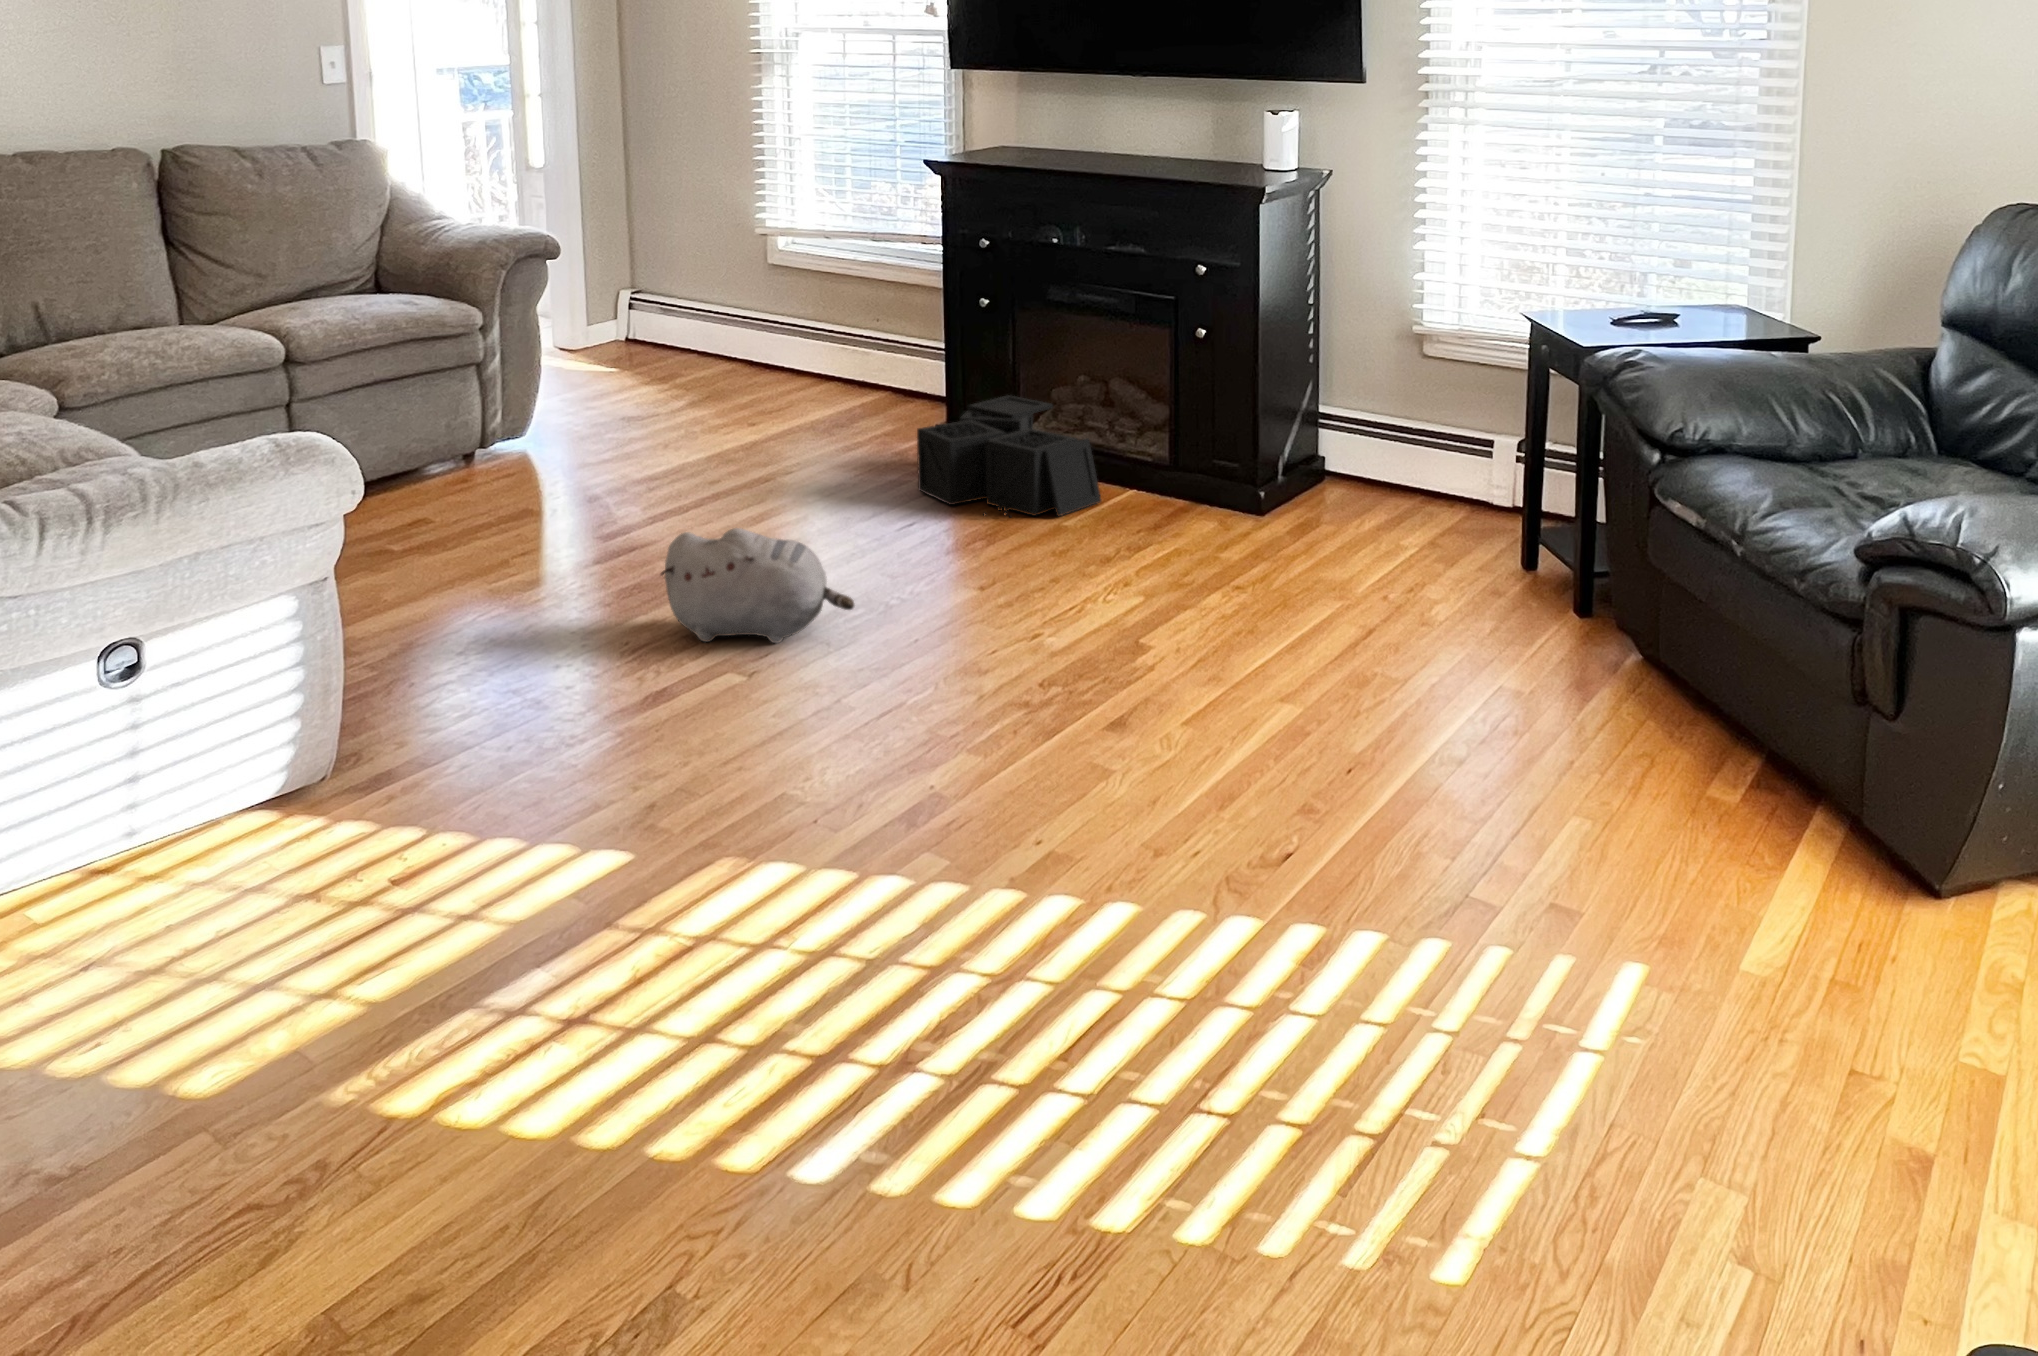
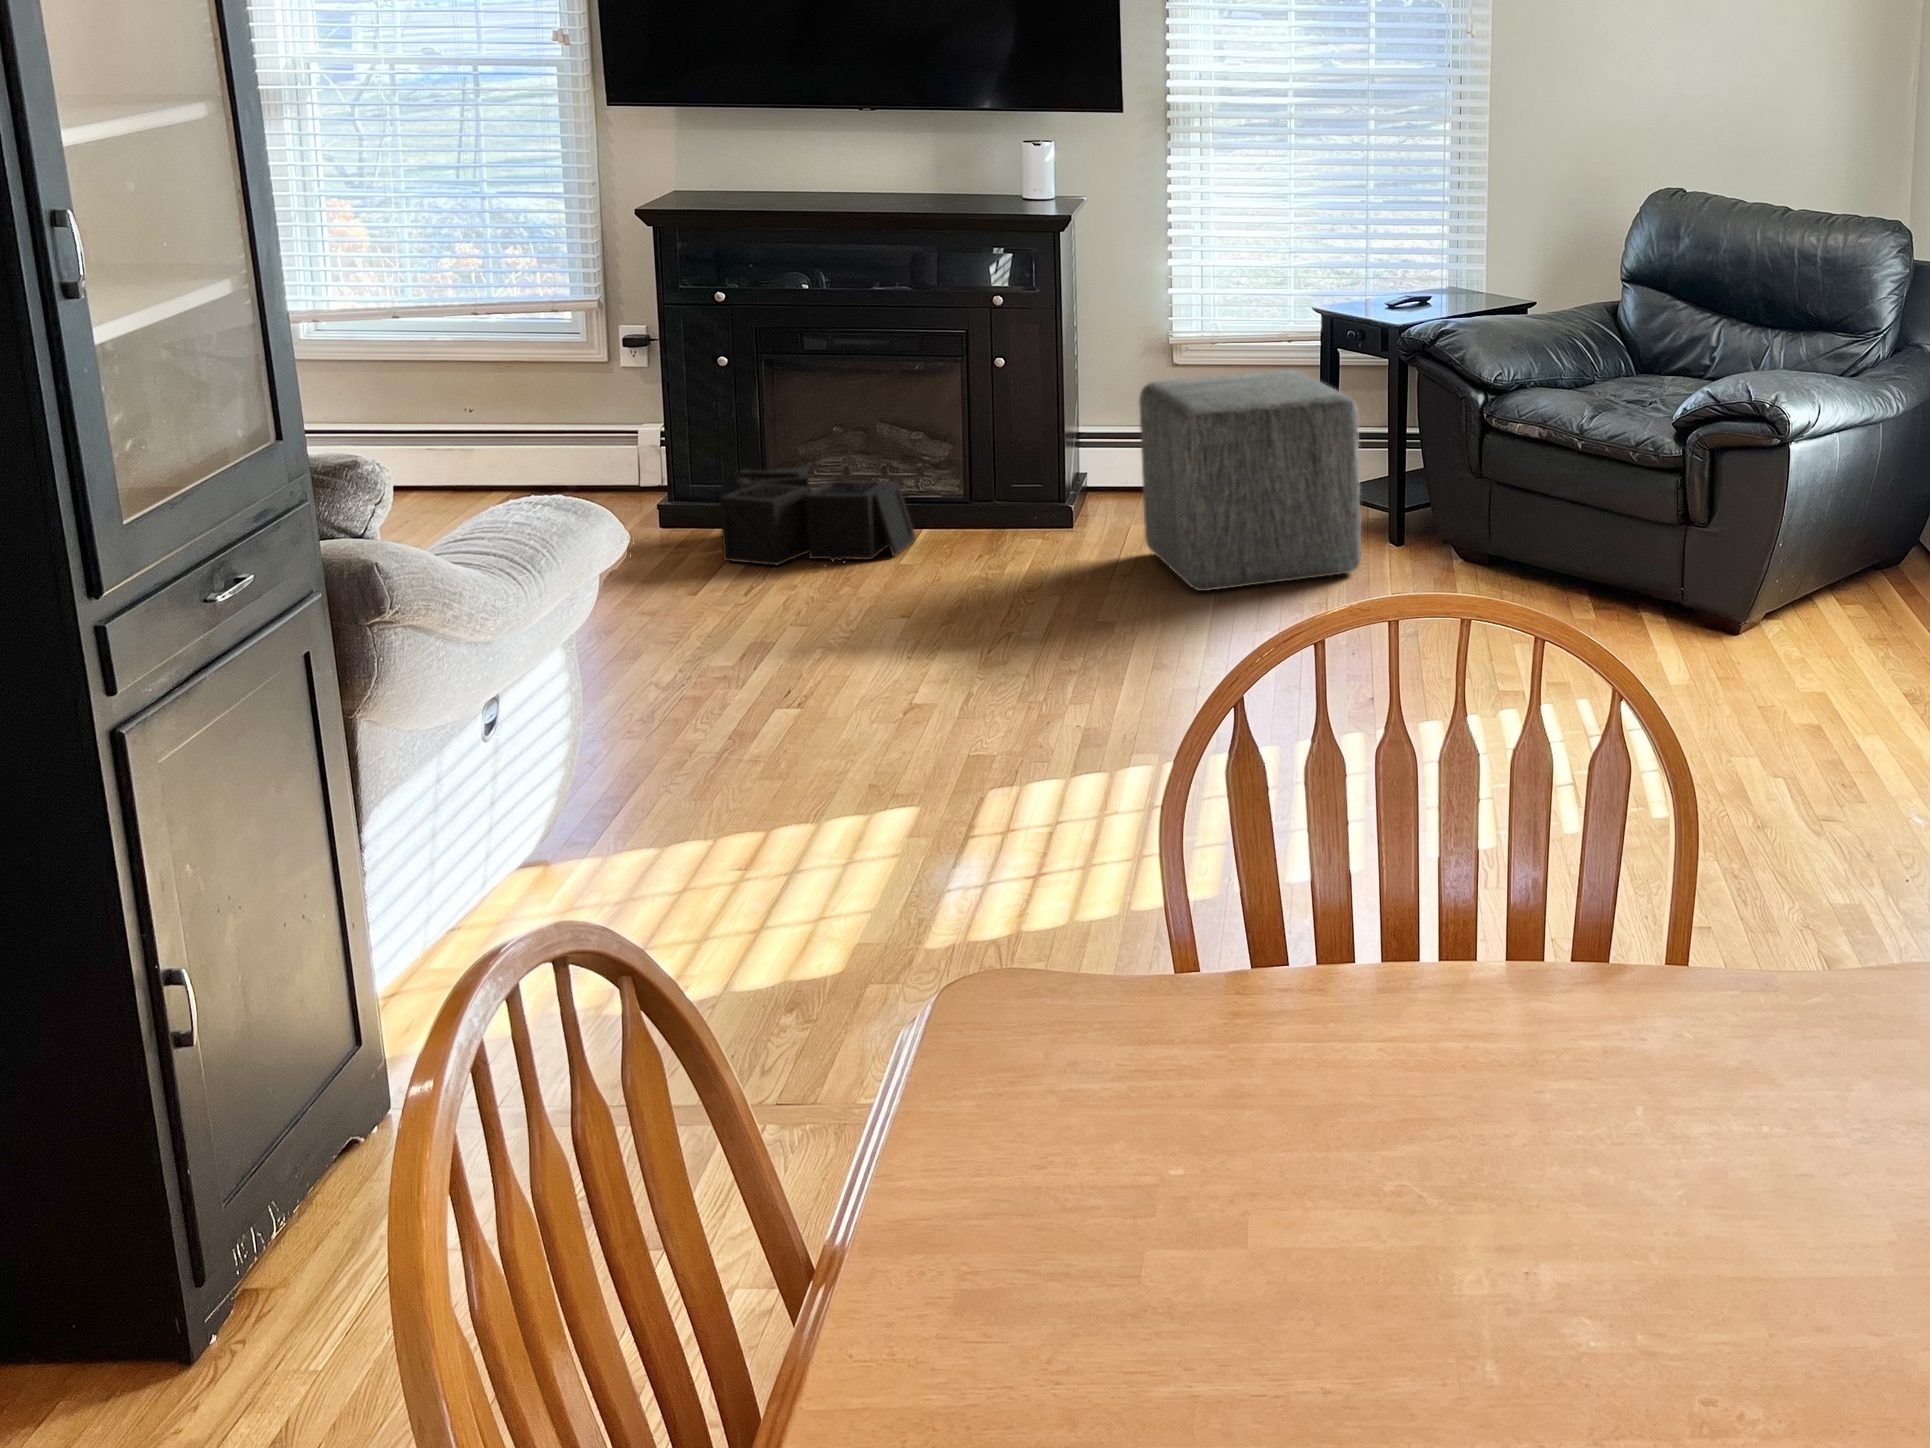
ottoman: none [1268,375,1502,643] -> present [1139,370,1361,591]
plush toy: present [661,528,854,643] -> none [662,580,861,693]

